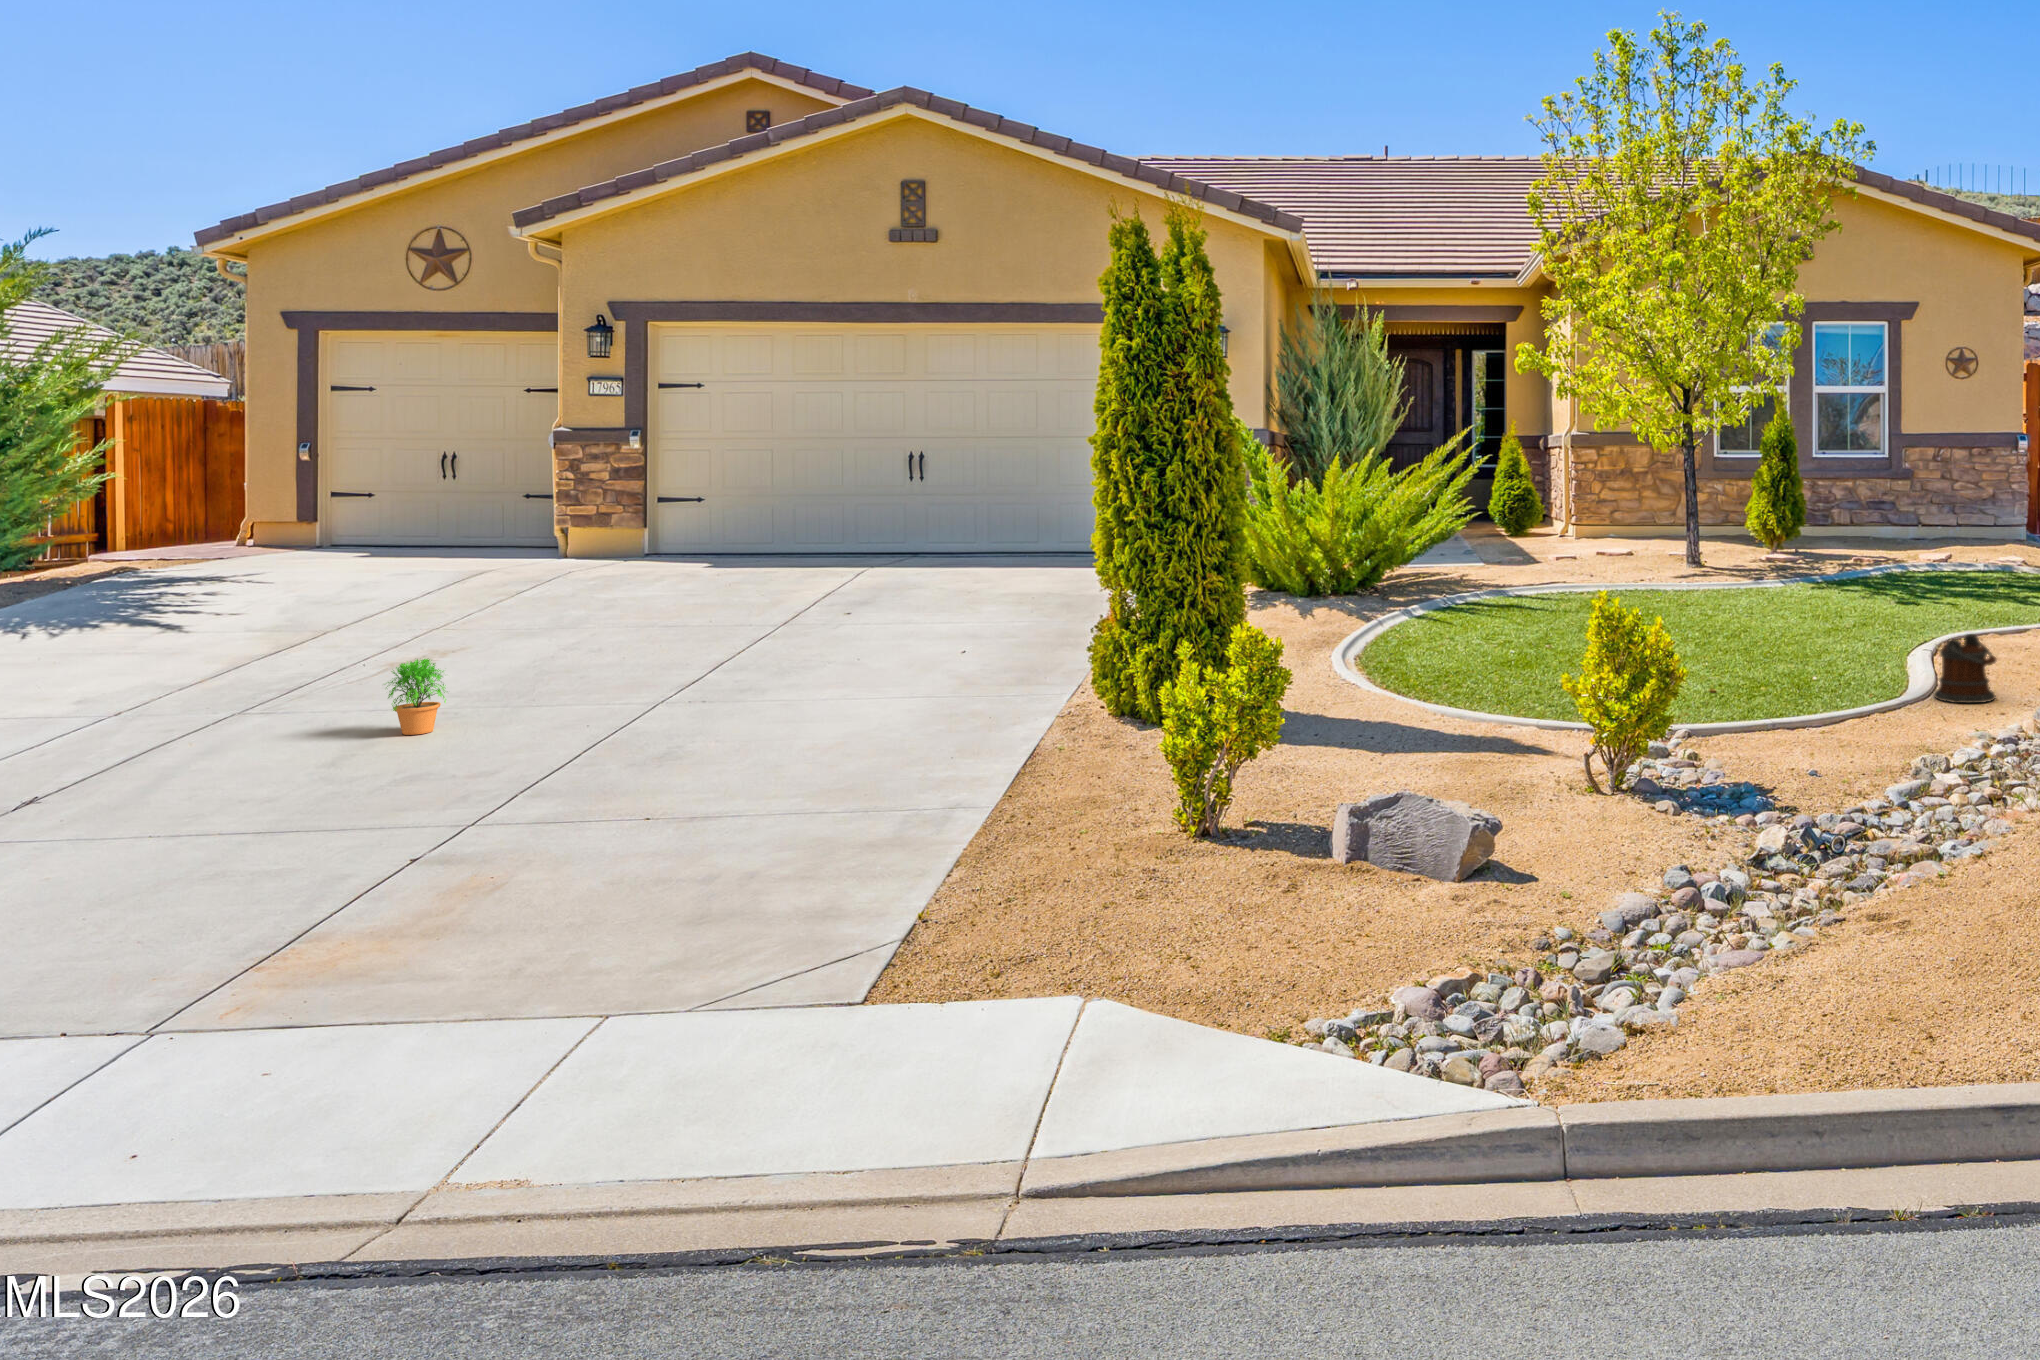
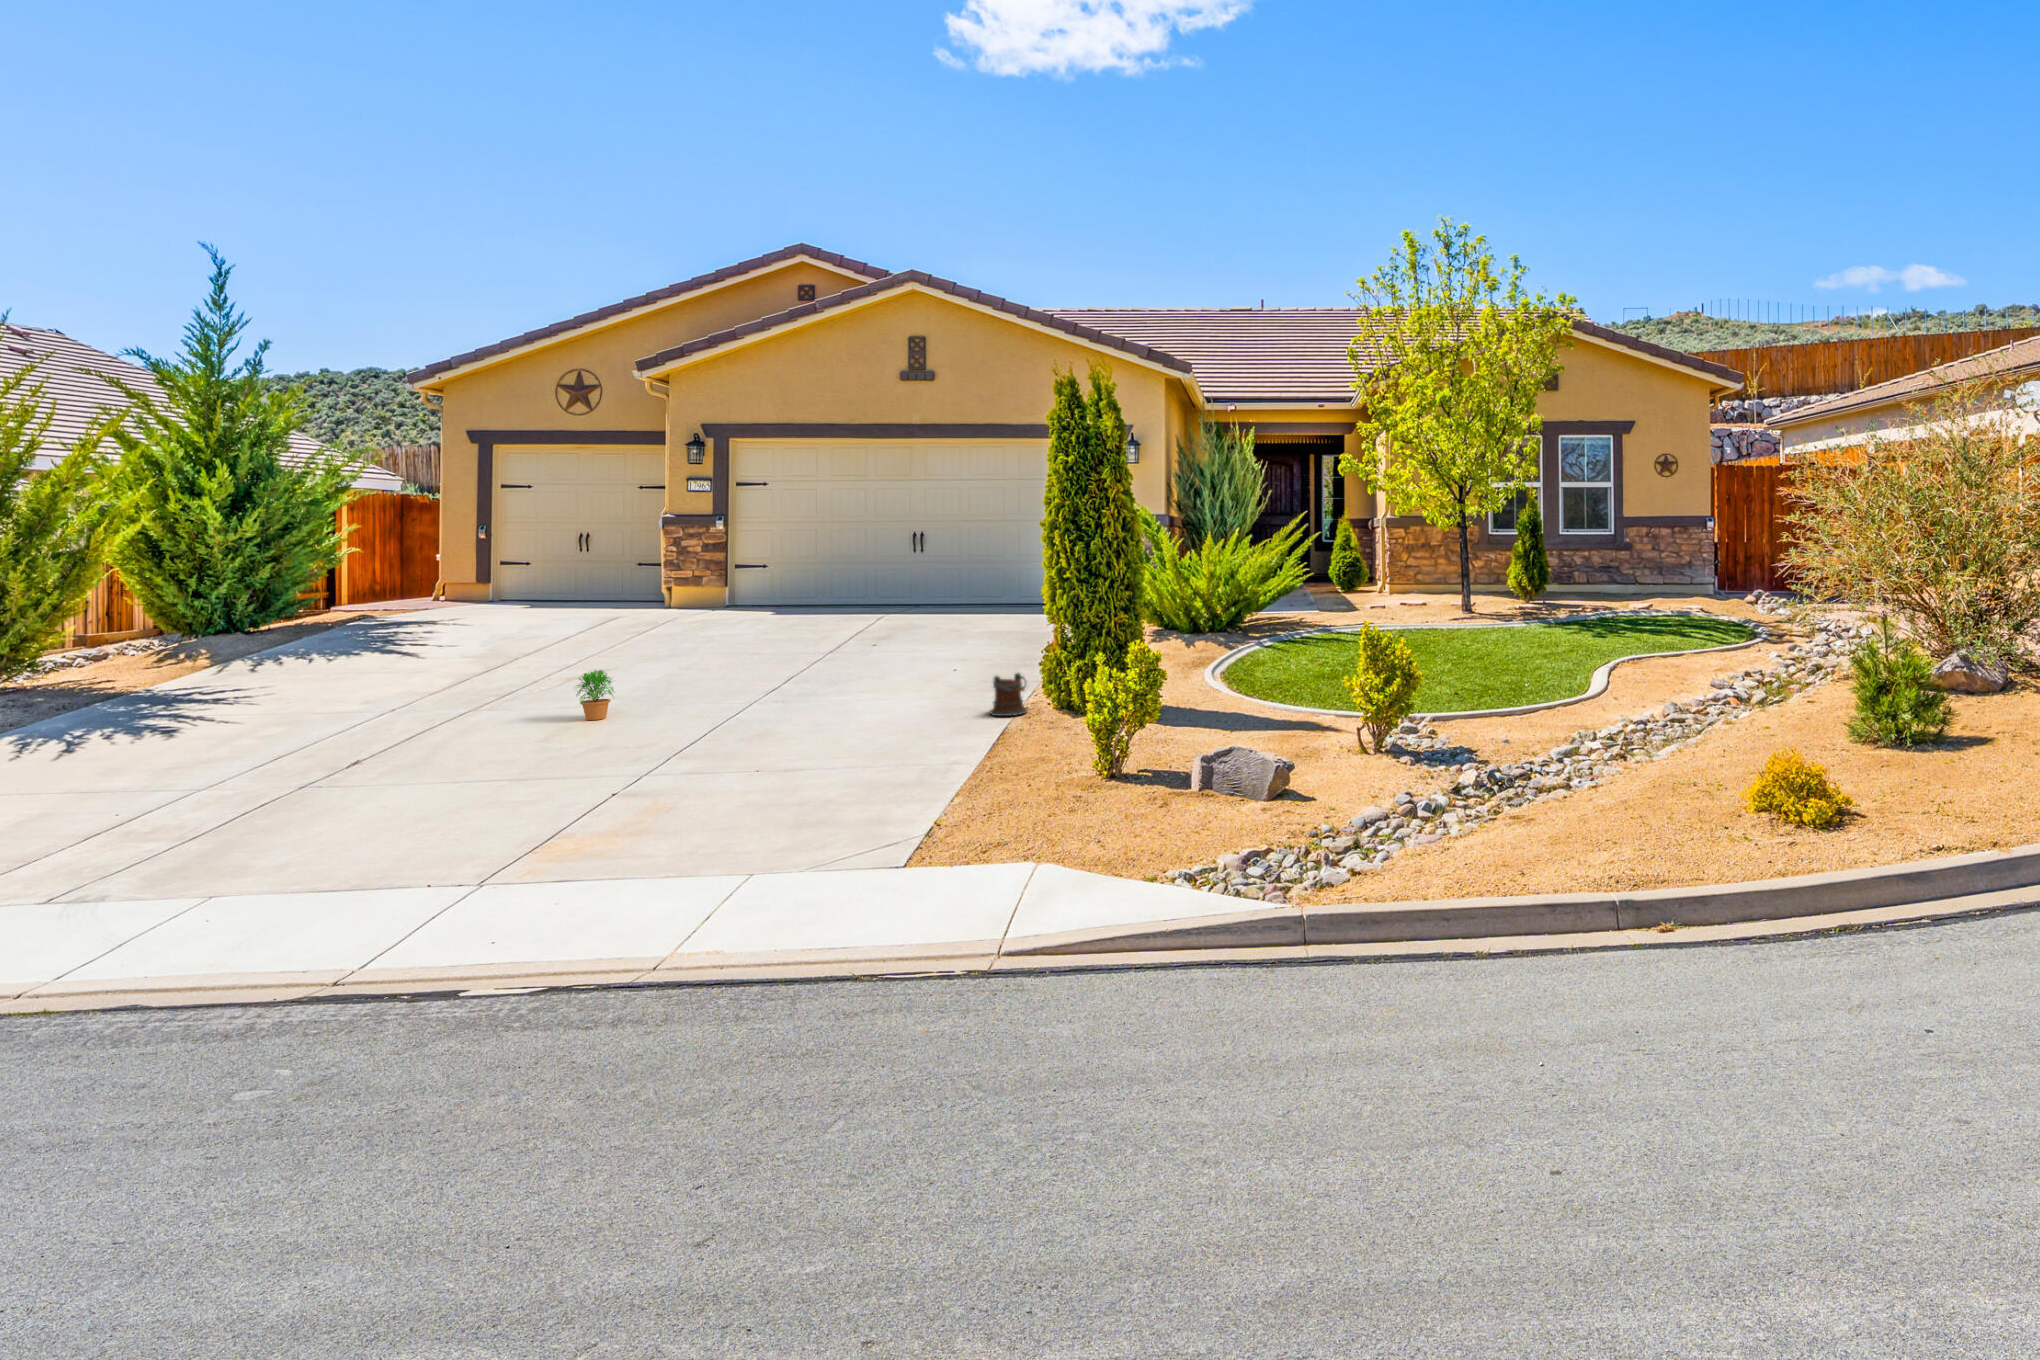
bucket: present [1933,634,1996,703] -> present [990,673,1027,716]

